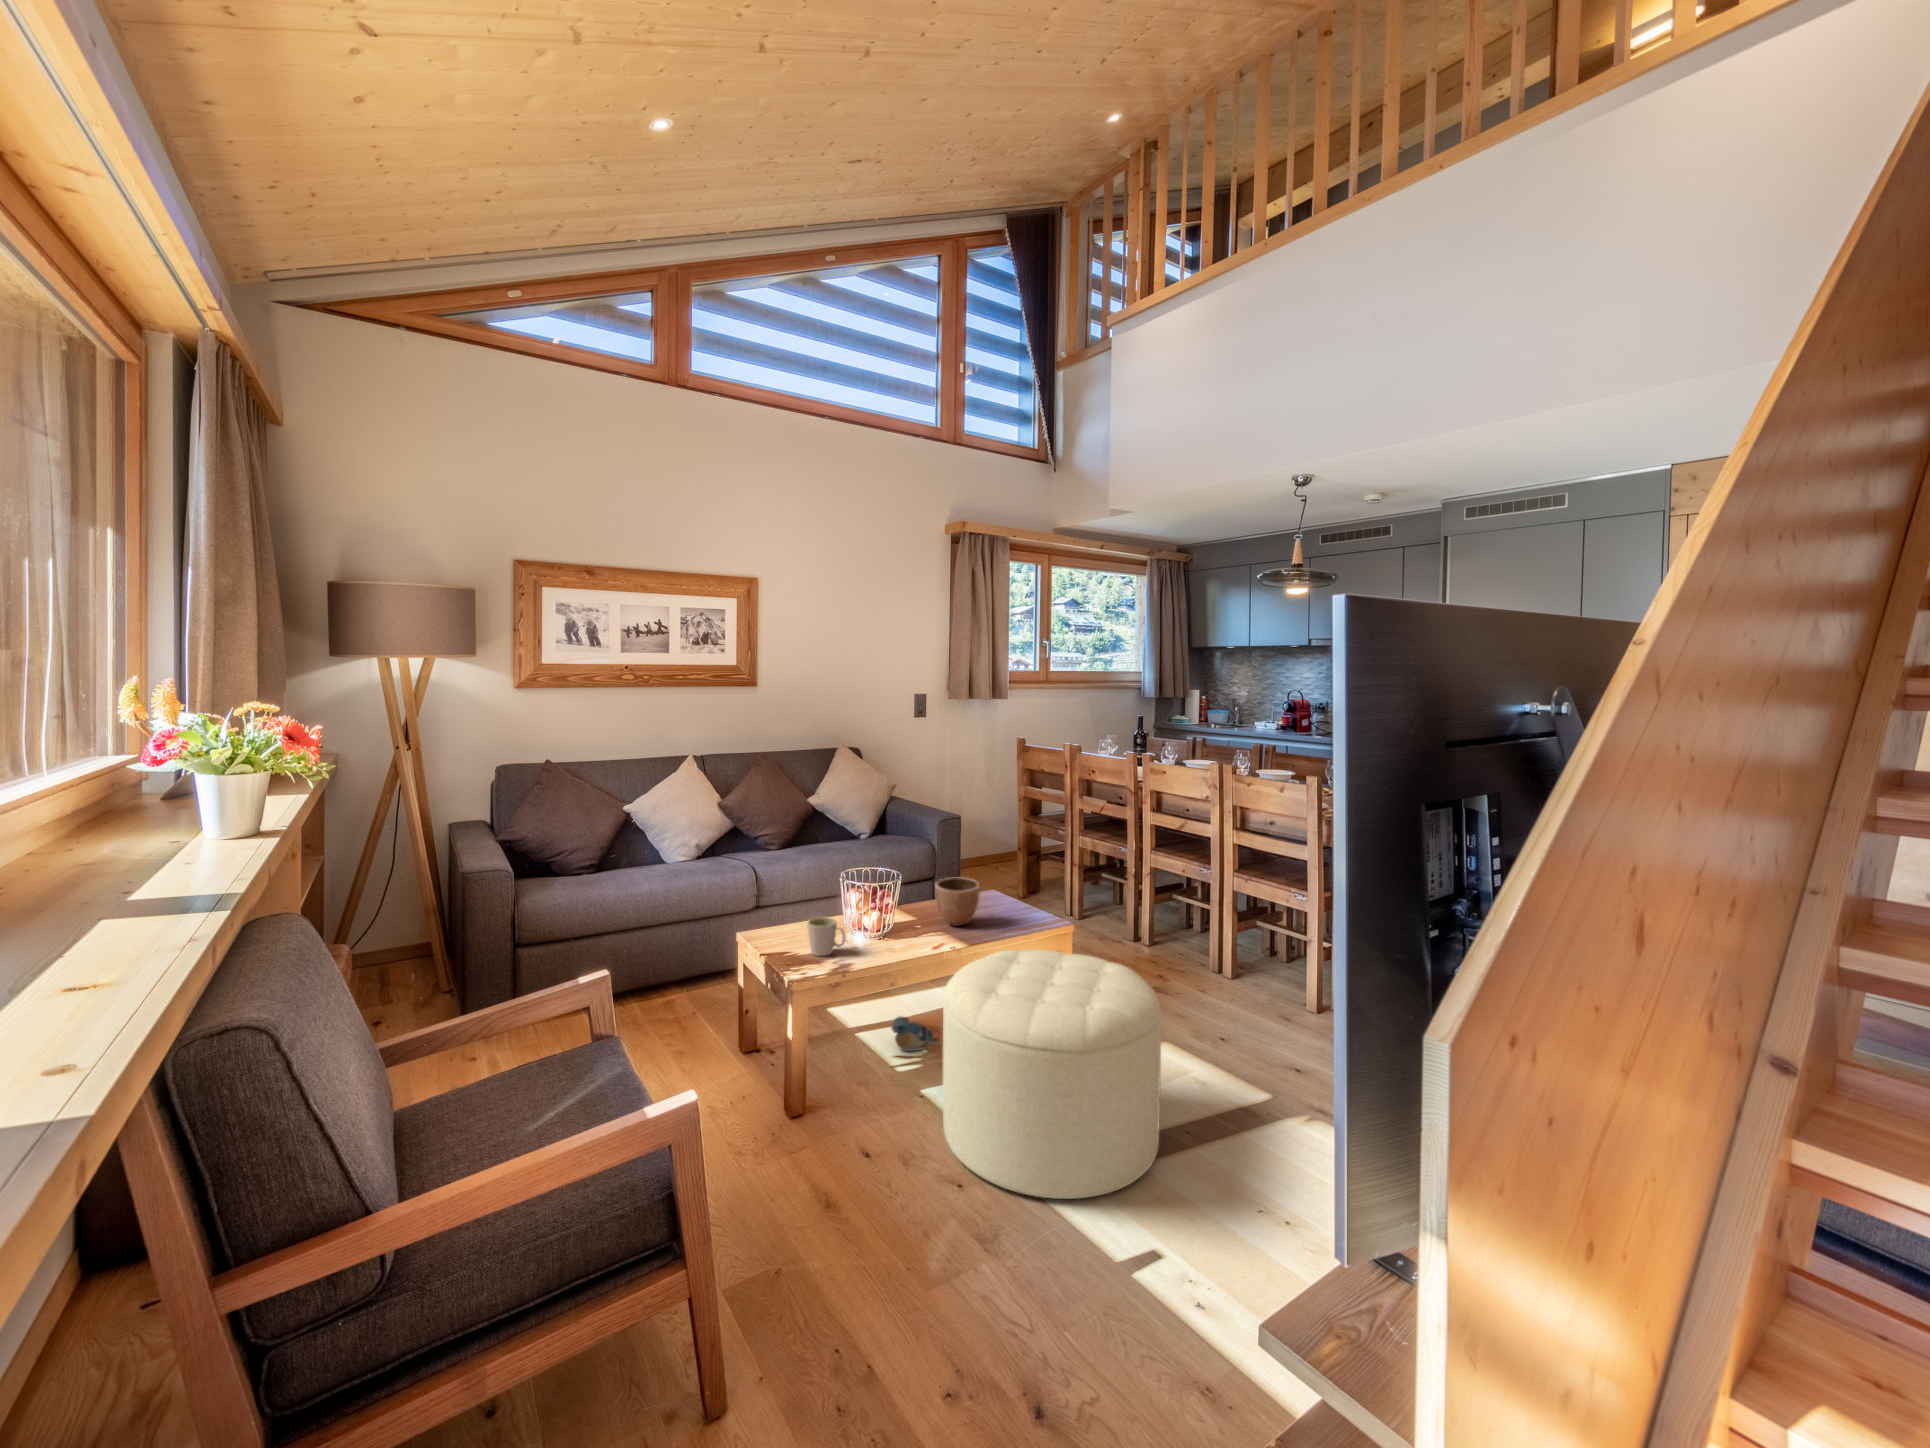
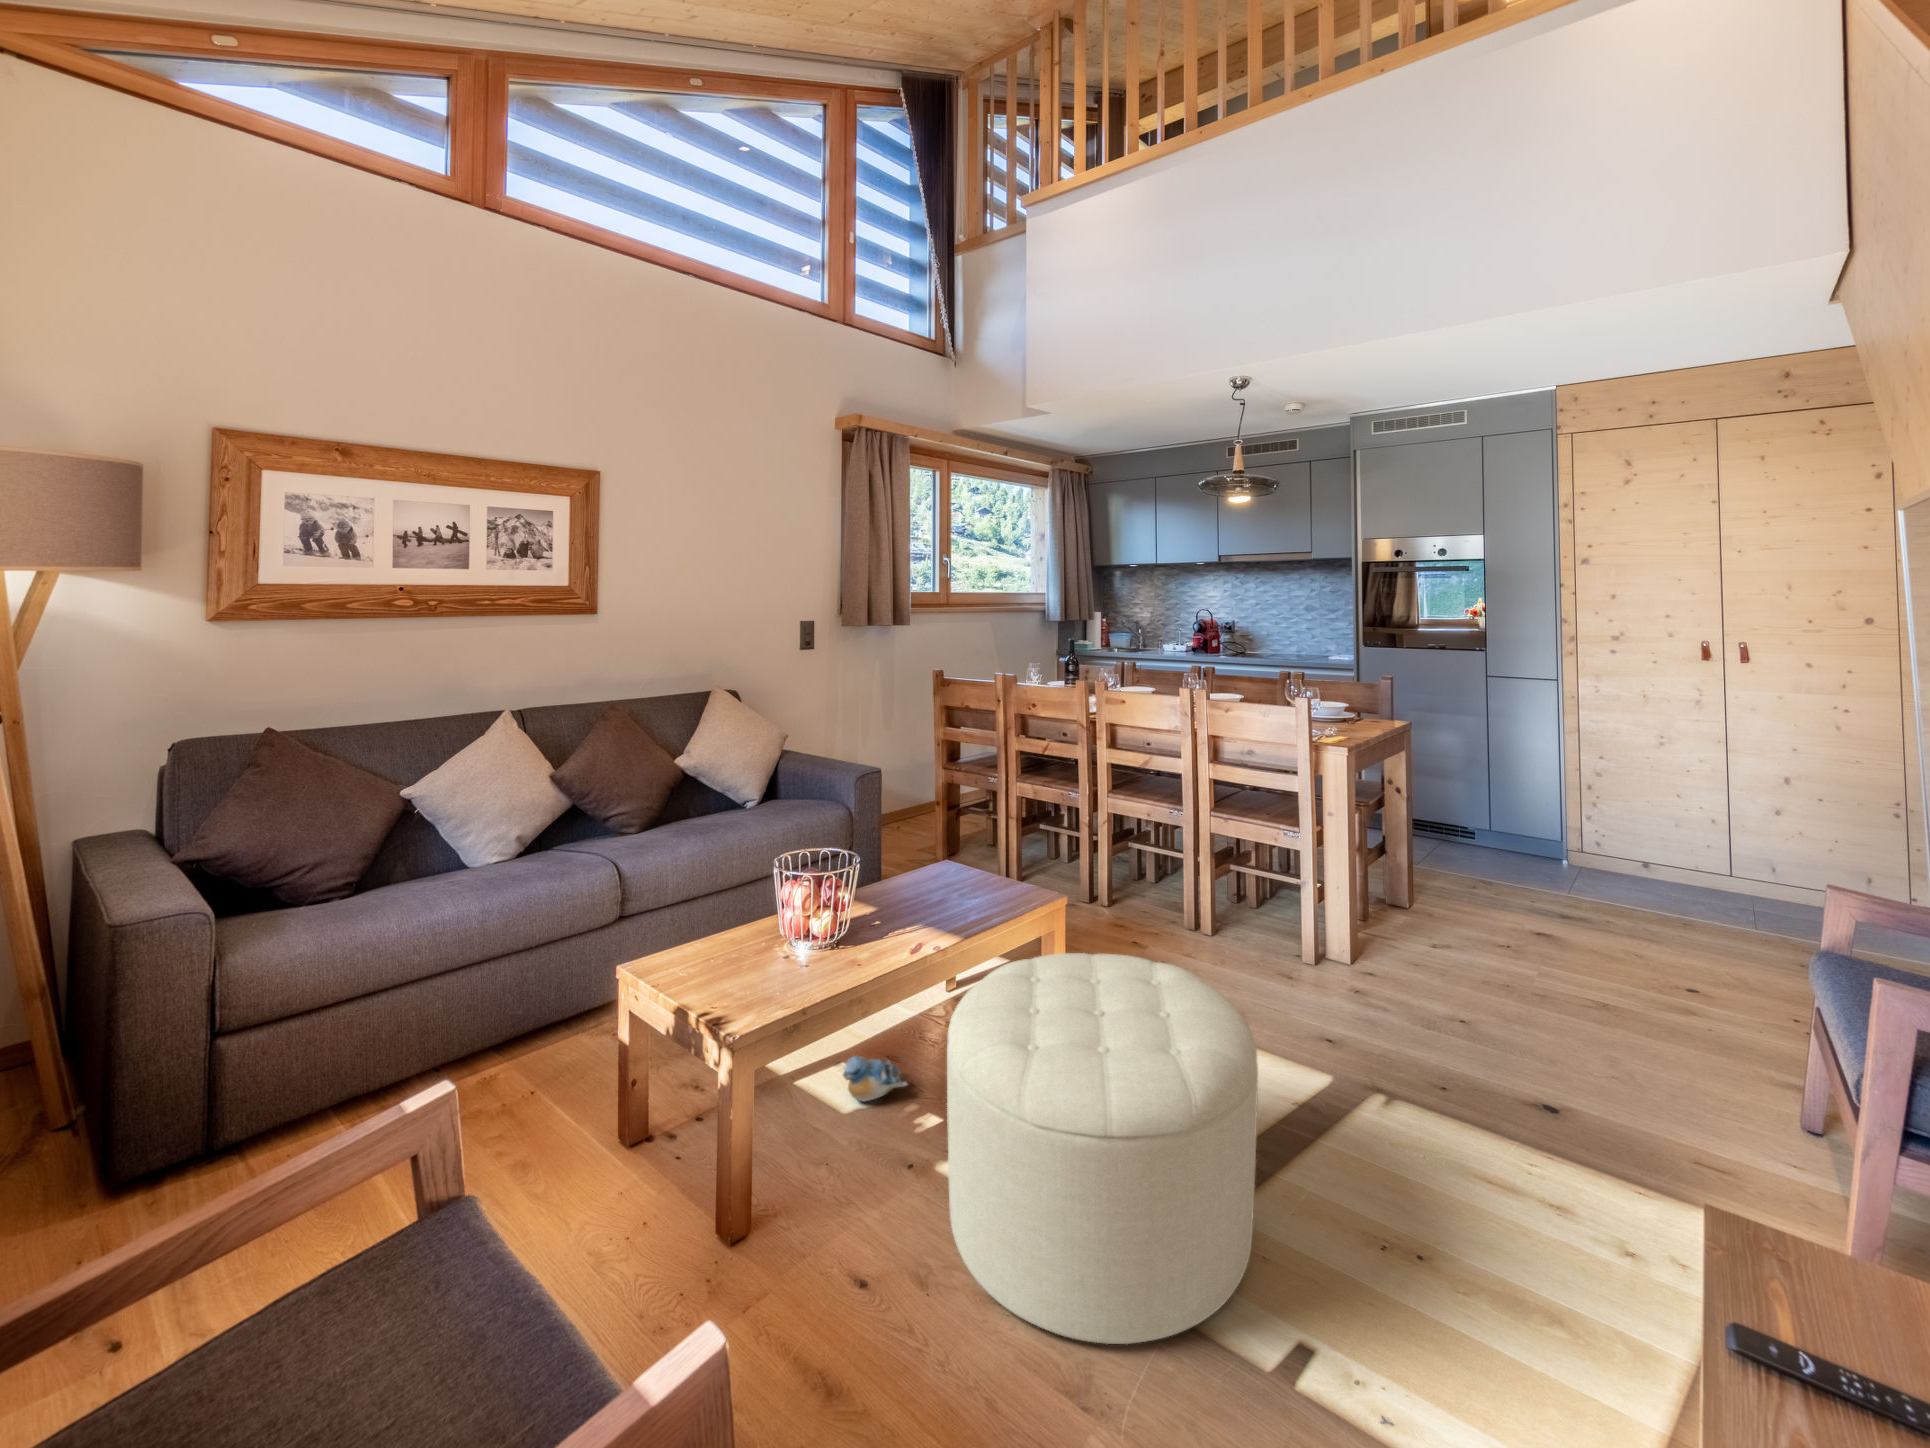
decorative bowl: present [935,878,980,926] -> none [890,856,950,923]
mug: present [807,917,846,956] -> none [716,941,778,1002]

